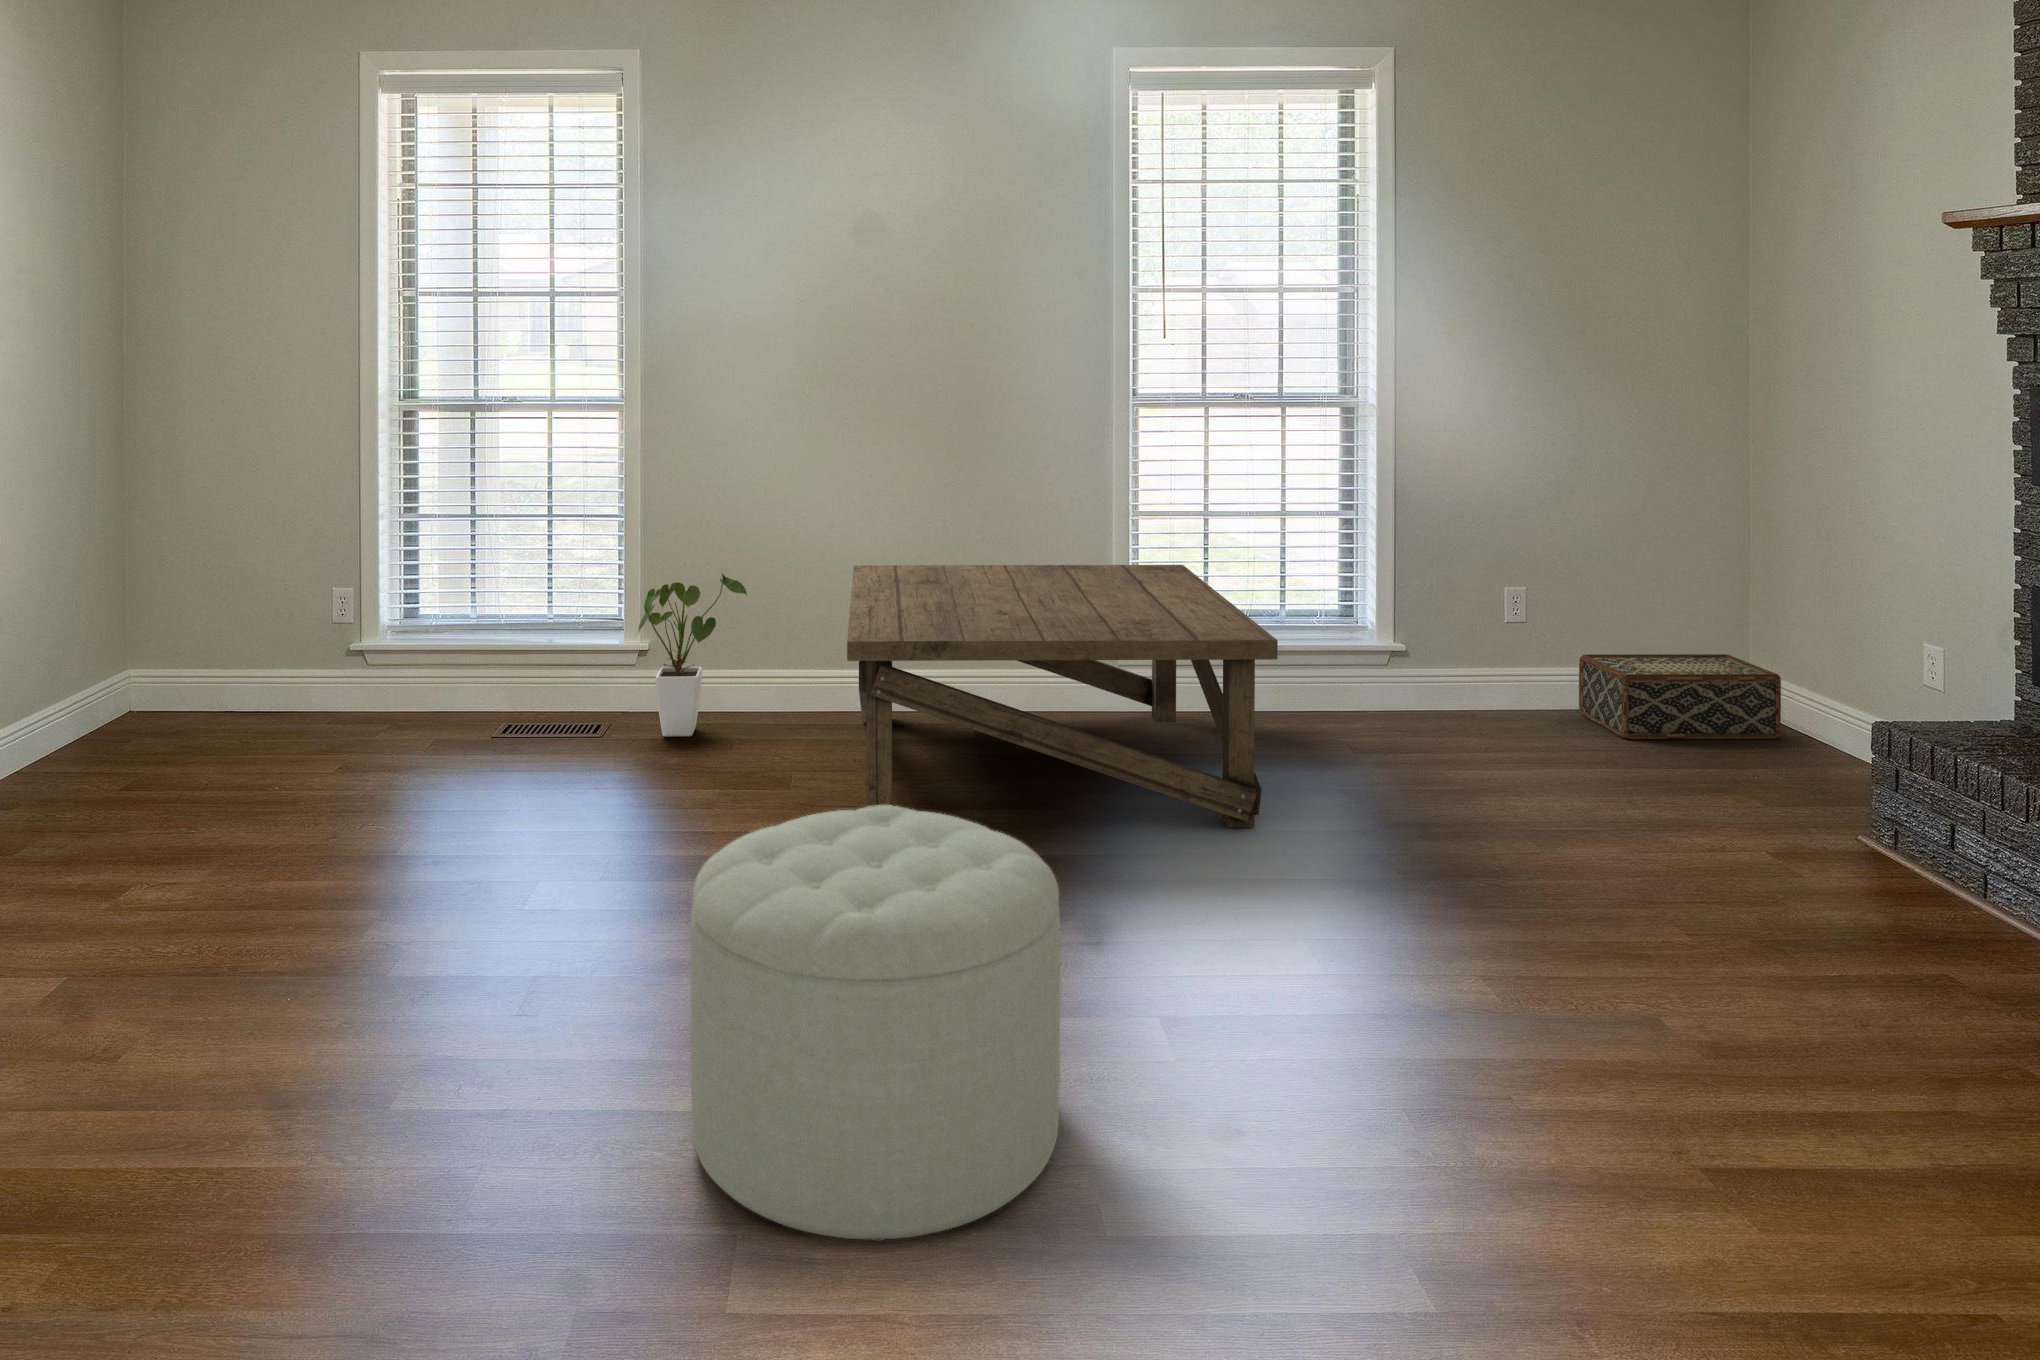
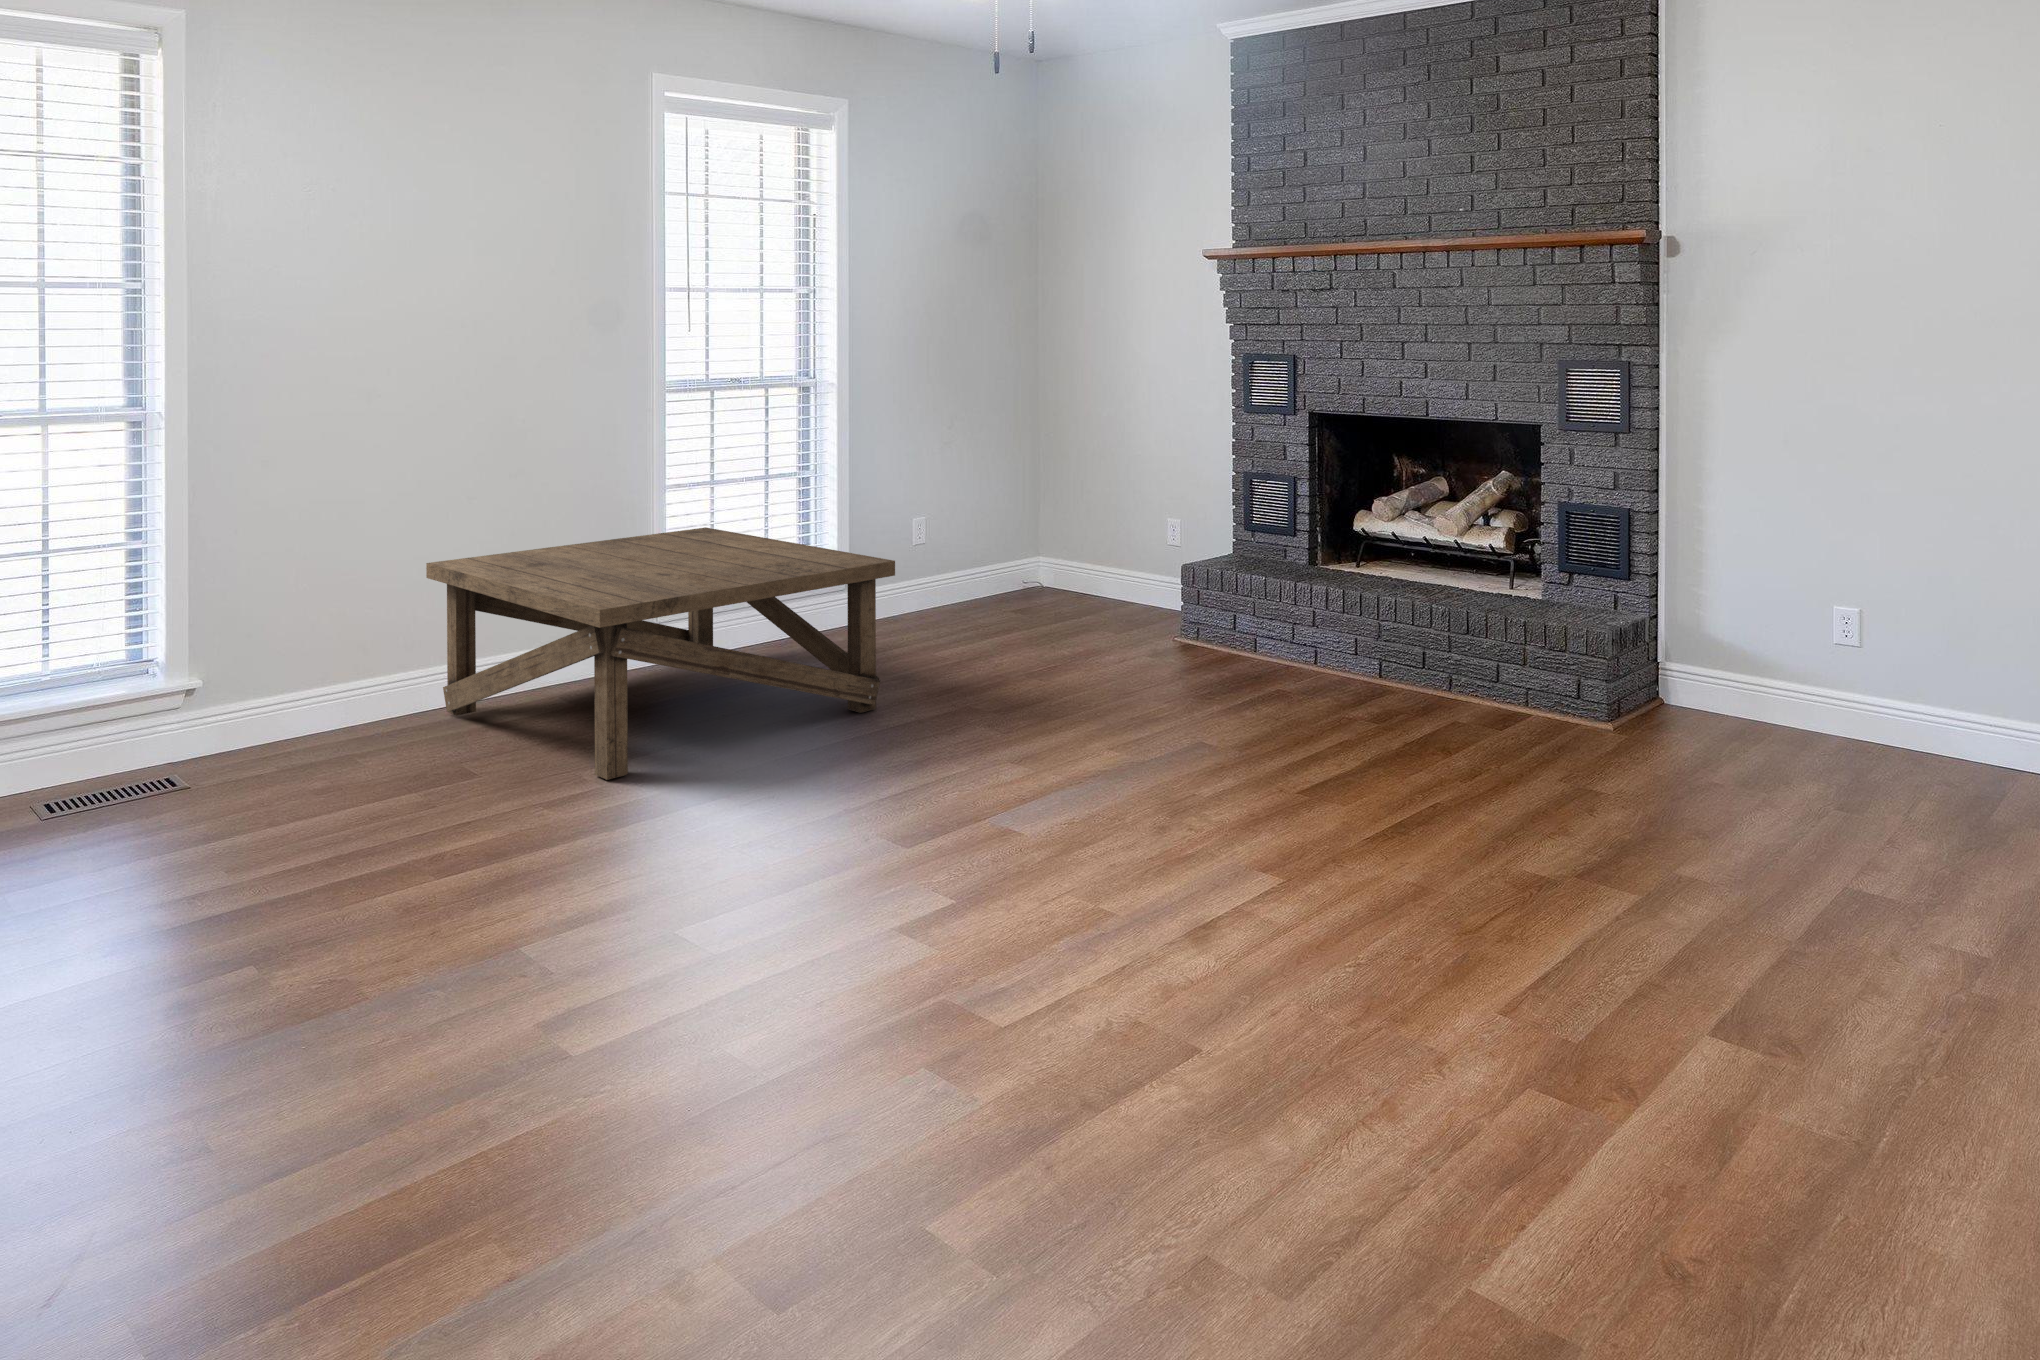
house plant: present [638,573,747,736] -> none [211,588,335,769]
woven basket: present [1579,654,1781,739] -> none [958,549,1076,614]
ottoman: present [691,806,1060,1242] -> none [795,689,1067,974]

